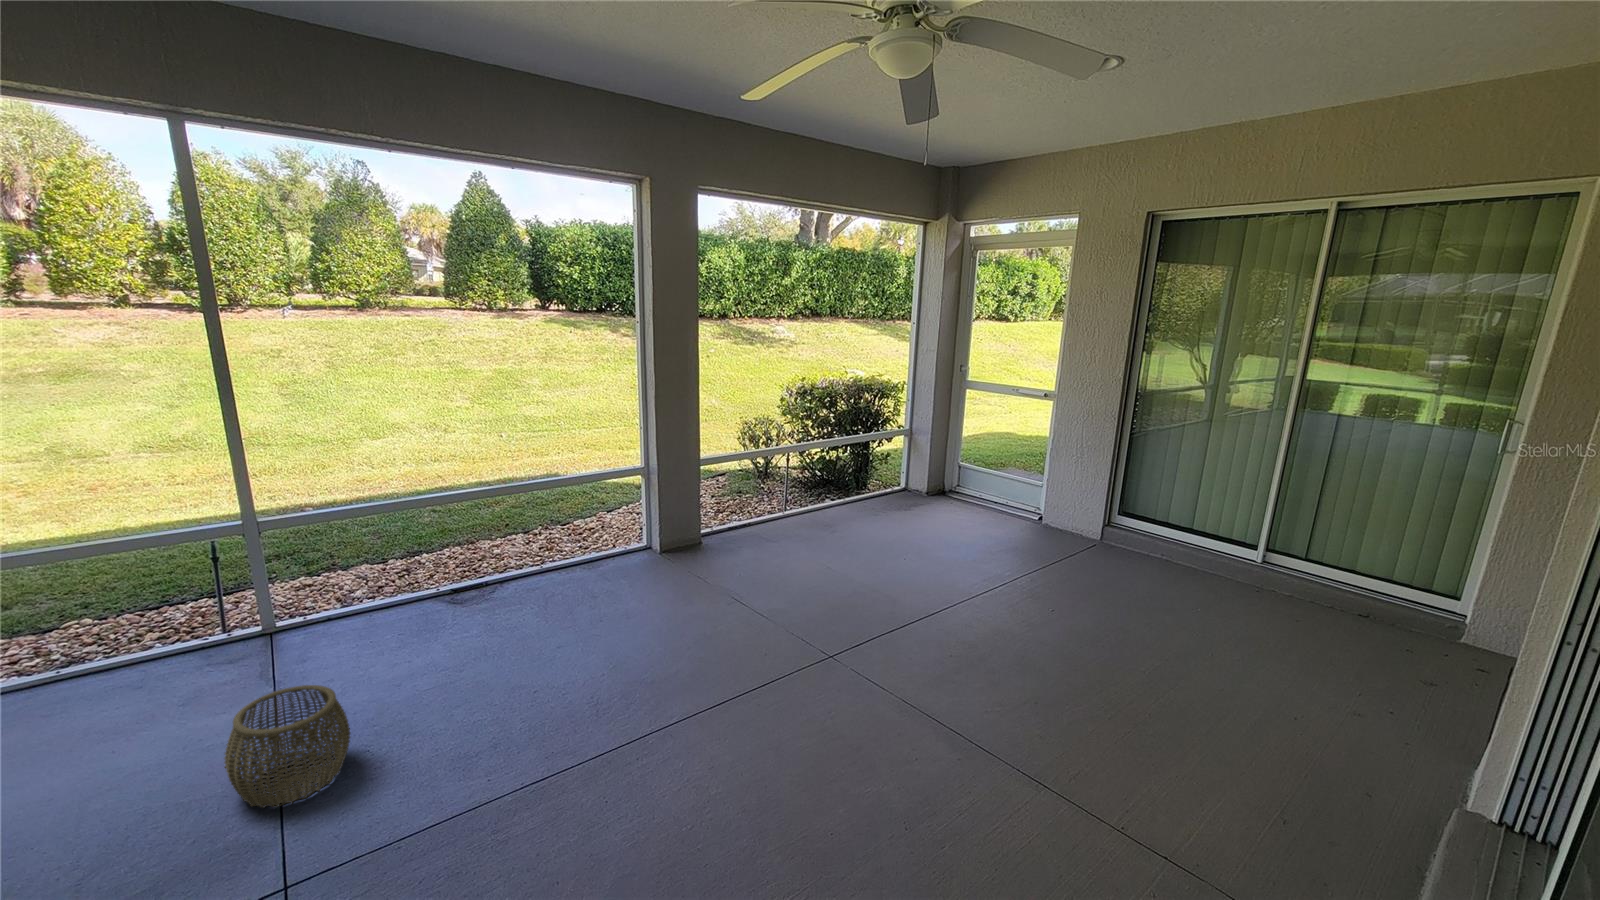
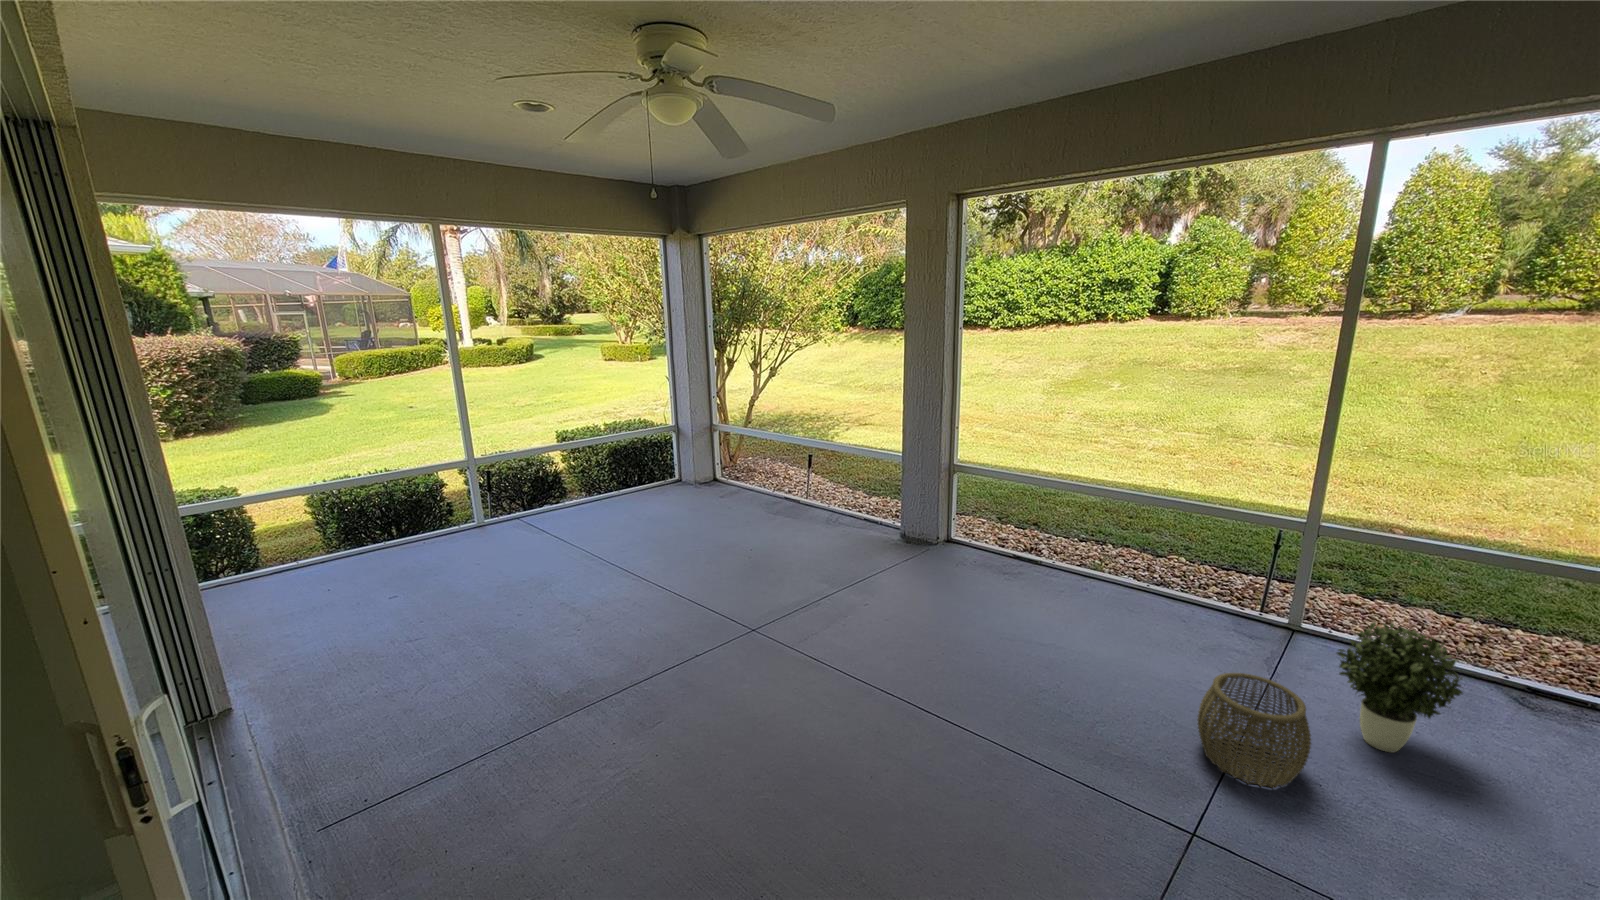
potted plant: none [333,581,430,692] -> present [1337,622,1462,752]

